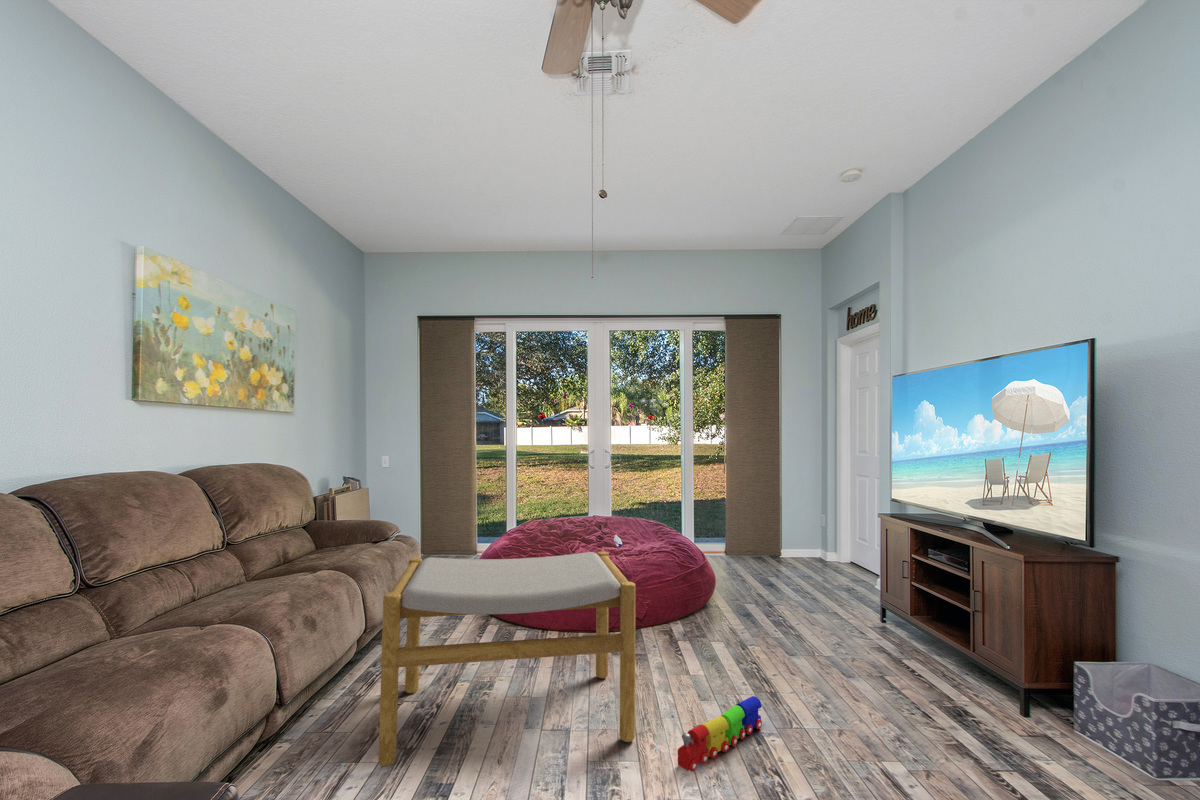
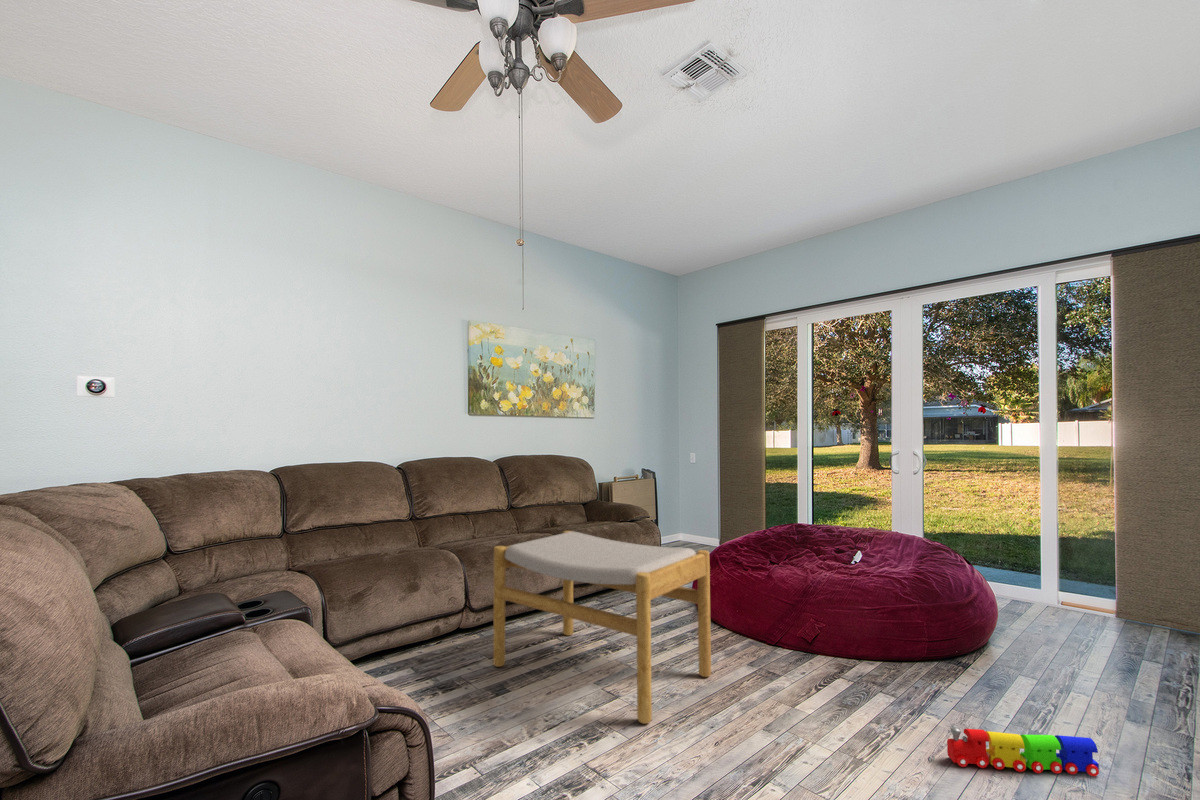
toy train: present [677,696,762,772] -> present [947,727,1099,776]

